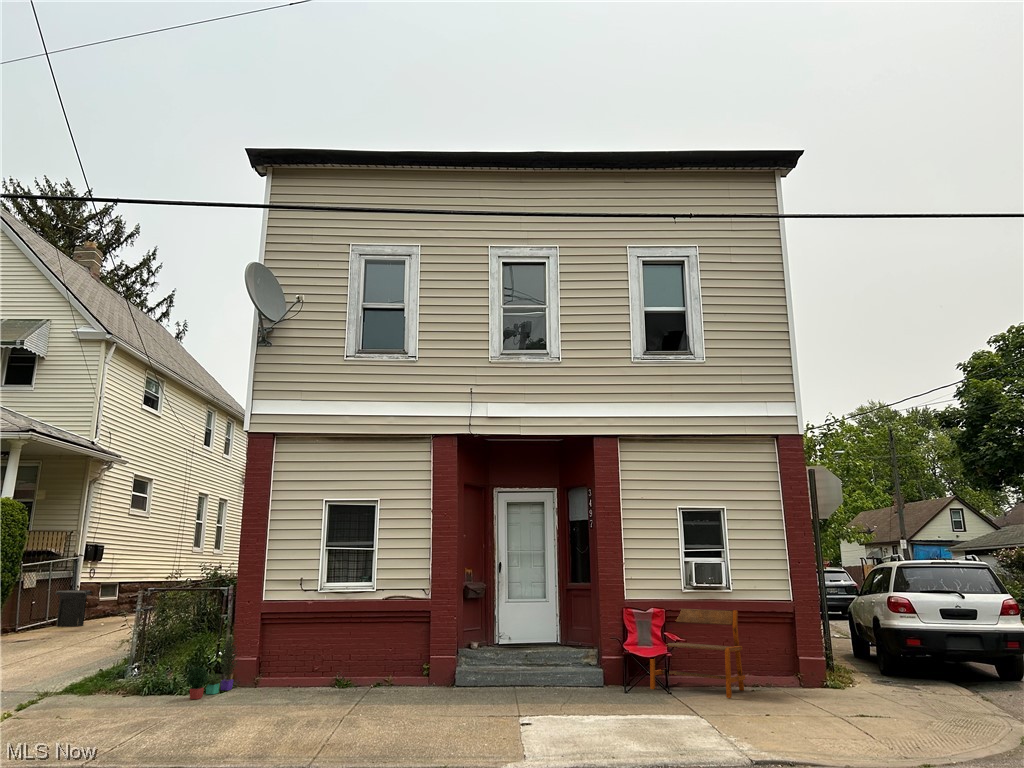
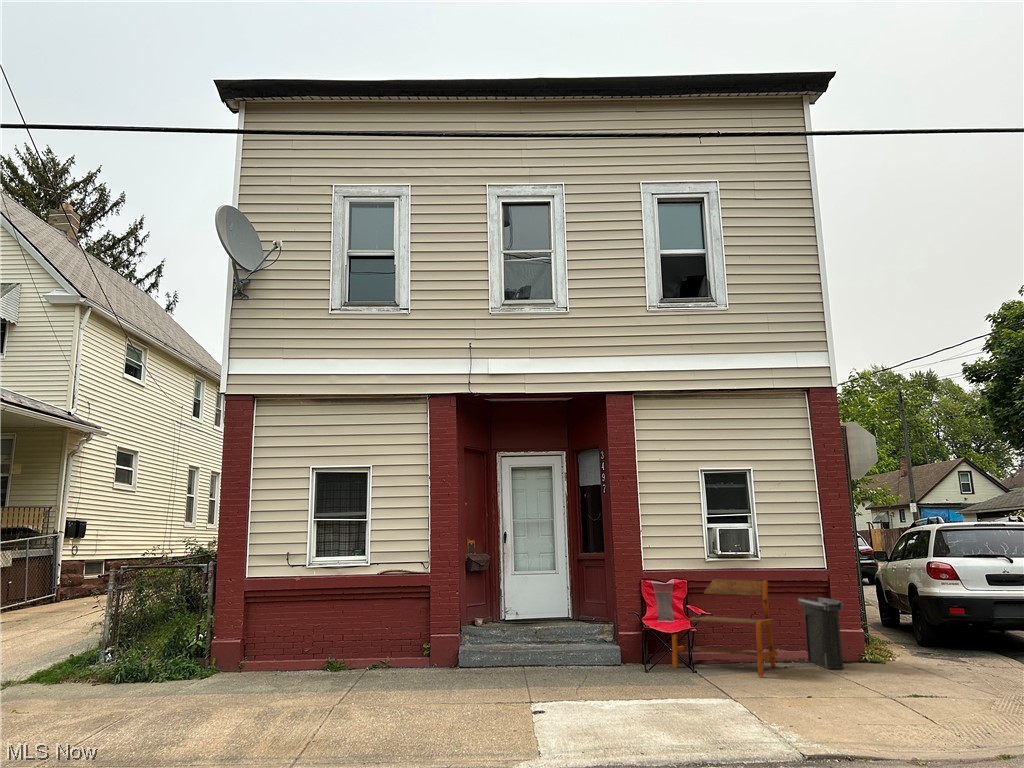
trash can: present [56,590,92,626] -> present [798,597,843,669]
potted plant: present [186,637,237,699] -> none [159,617,220,688]

